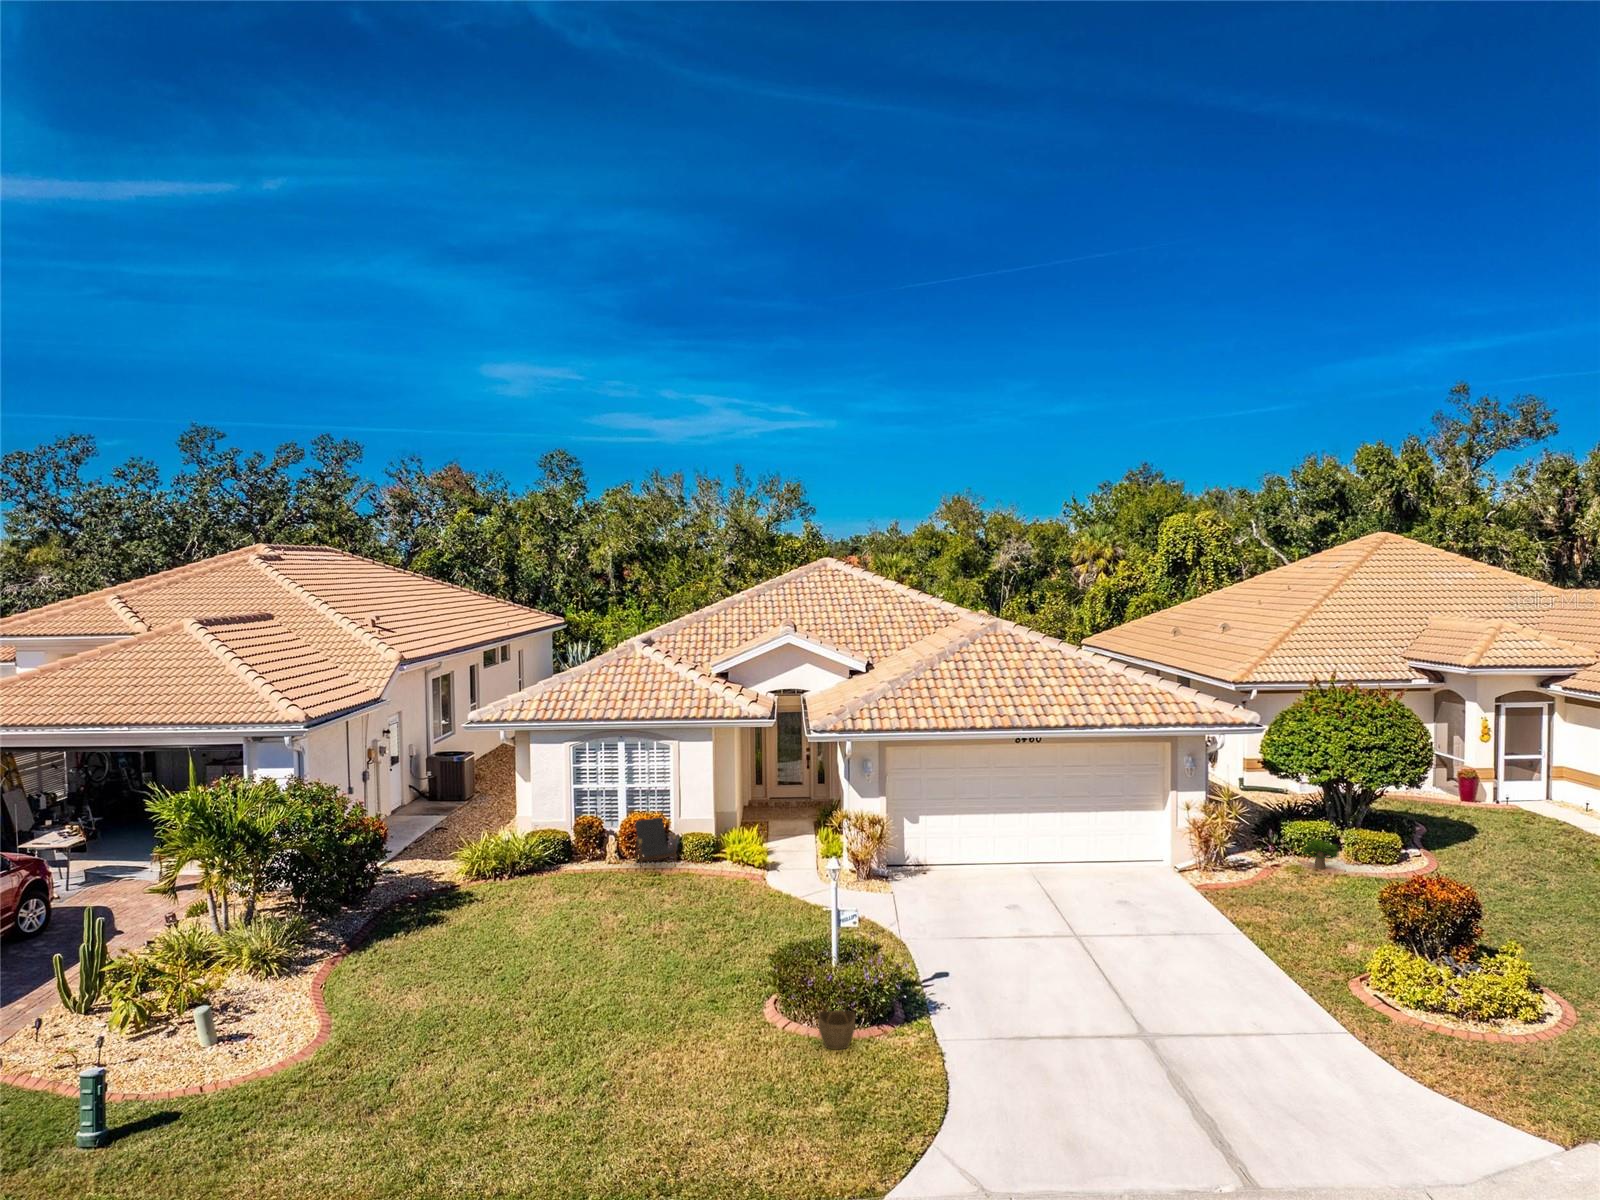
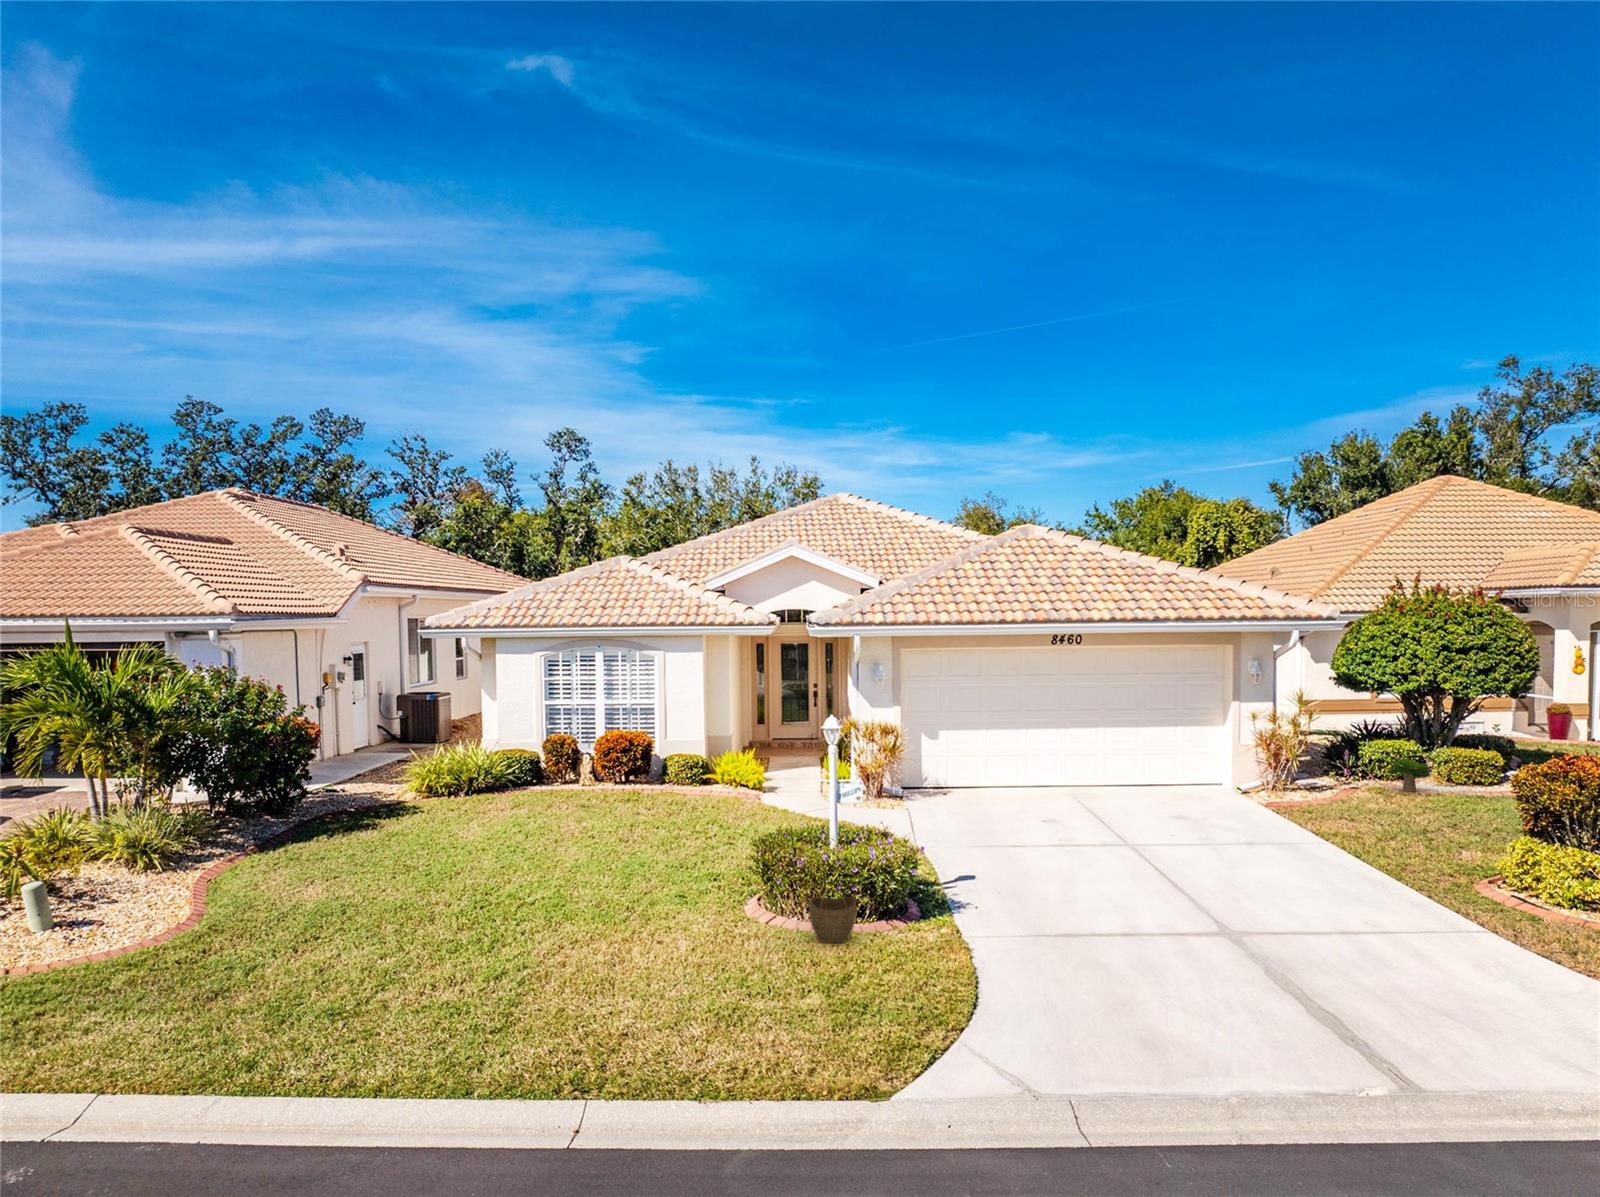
lounge chair: present [635,817,676,870] -> none [611,734,658,791]

